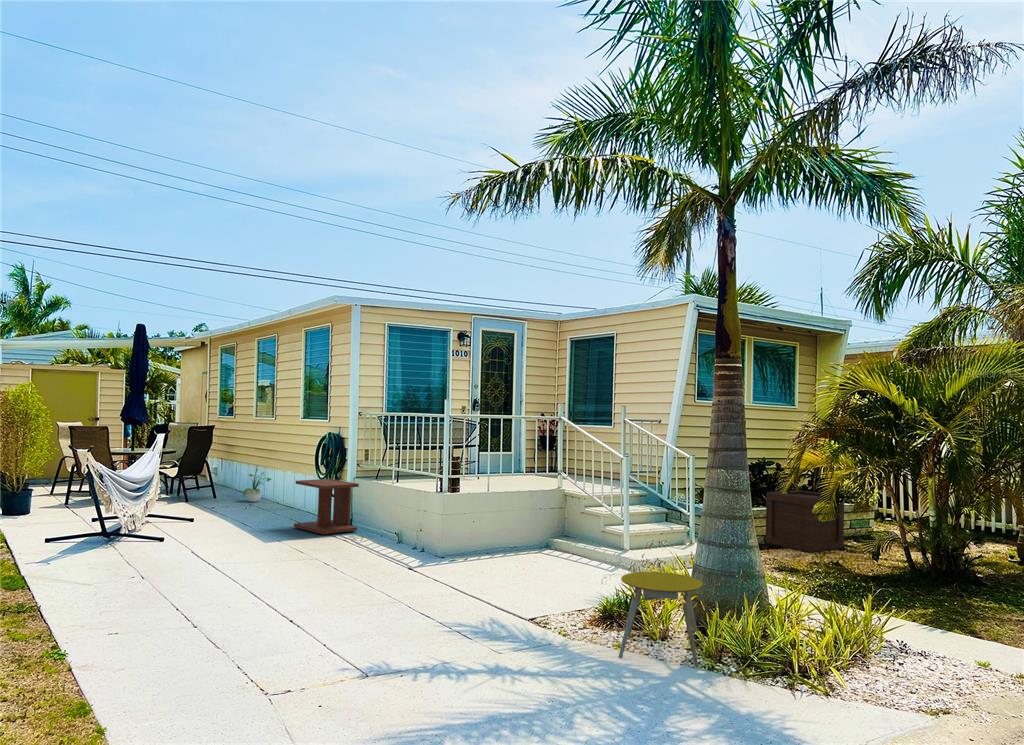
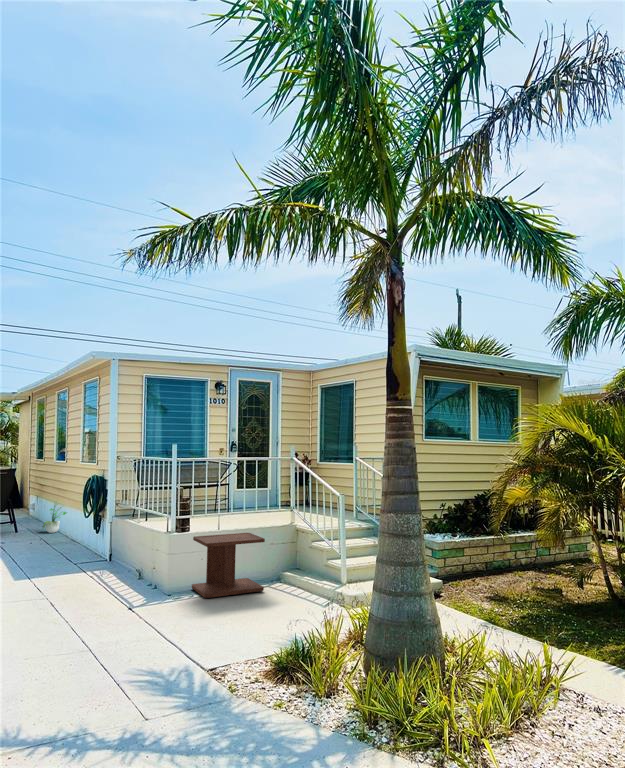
side table: present [294,479,359,535] -> present [192,533,265,598]
wooden crate: present [766,490,844,553] -> none [487,520,560,580]
stool: present [619,572,703,667] -> none [267,624,367,742]

